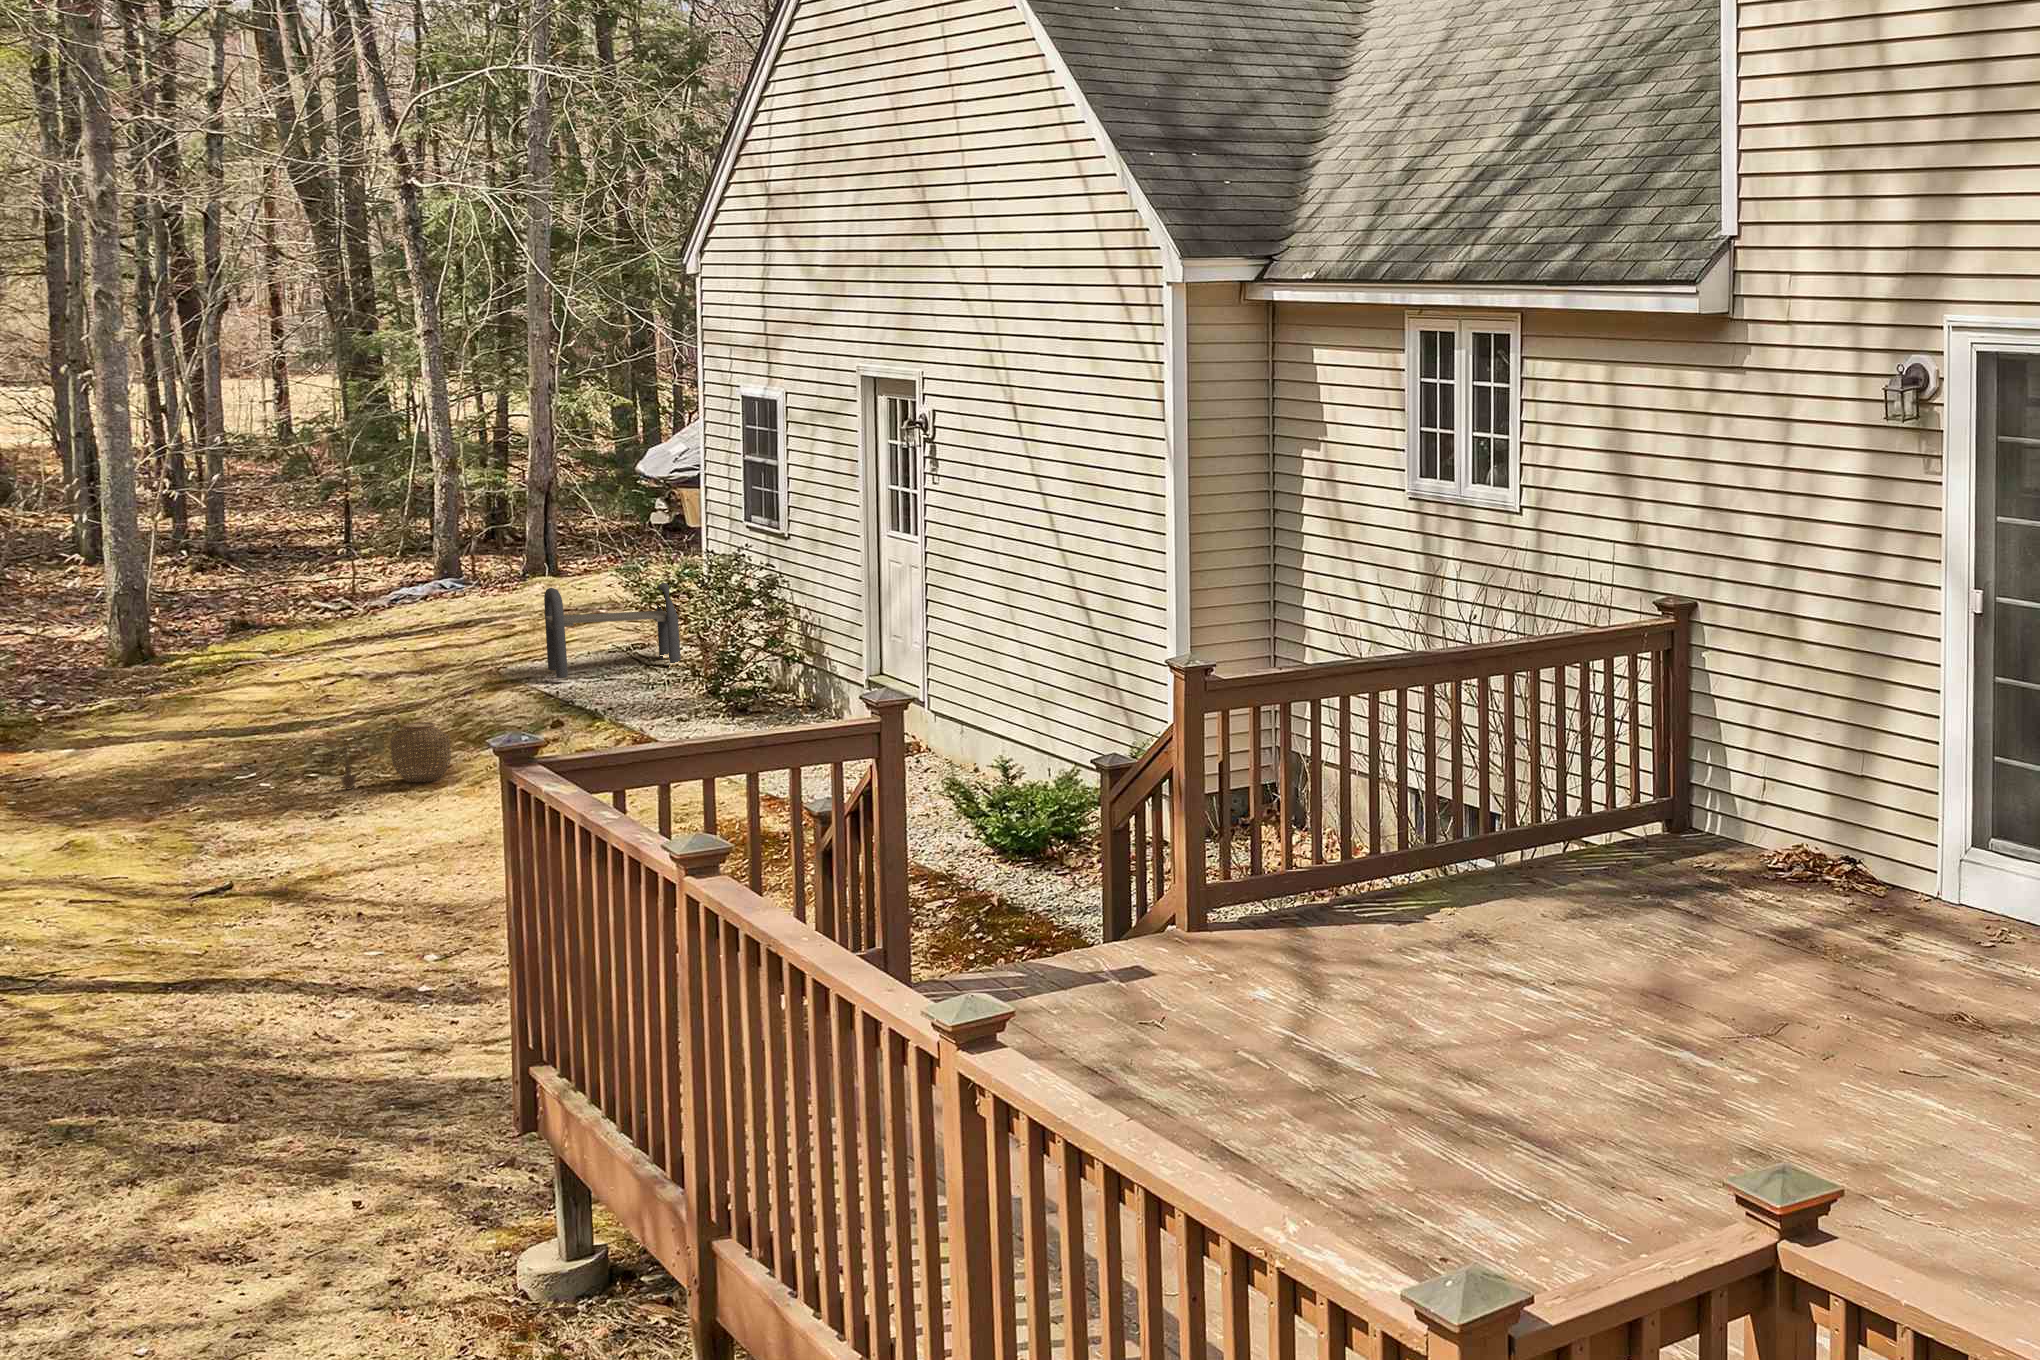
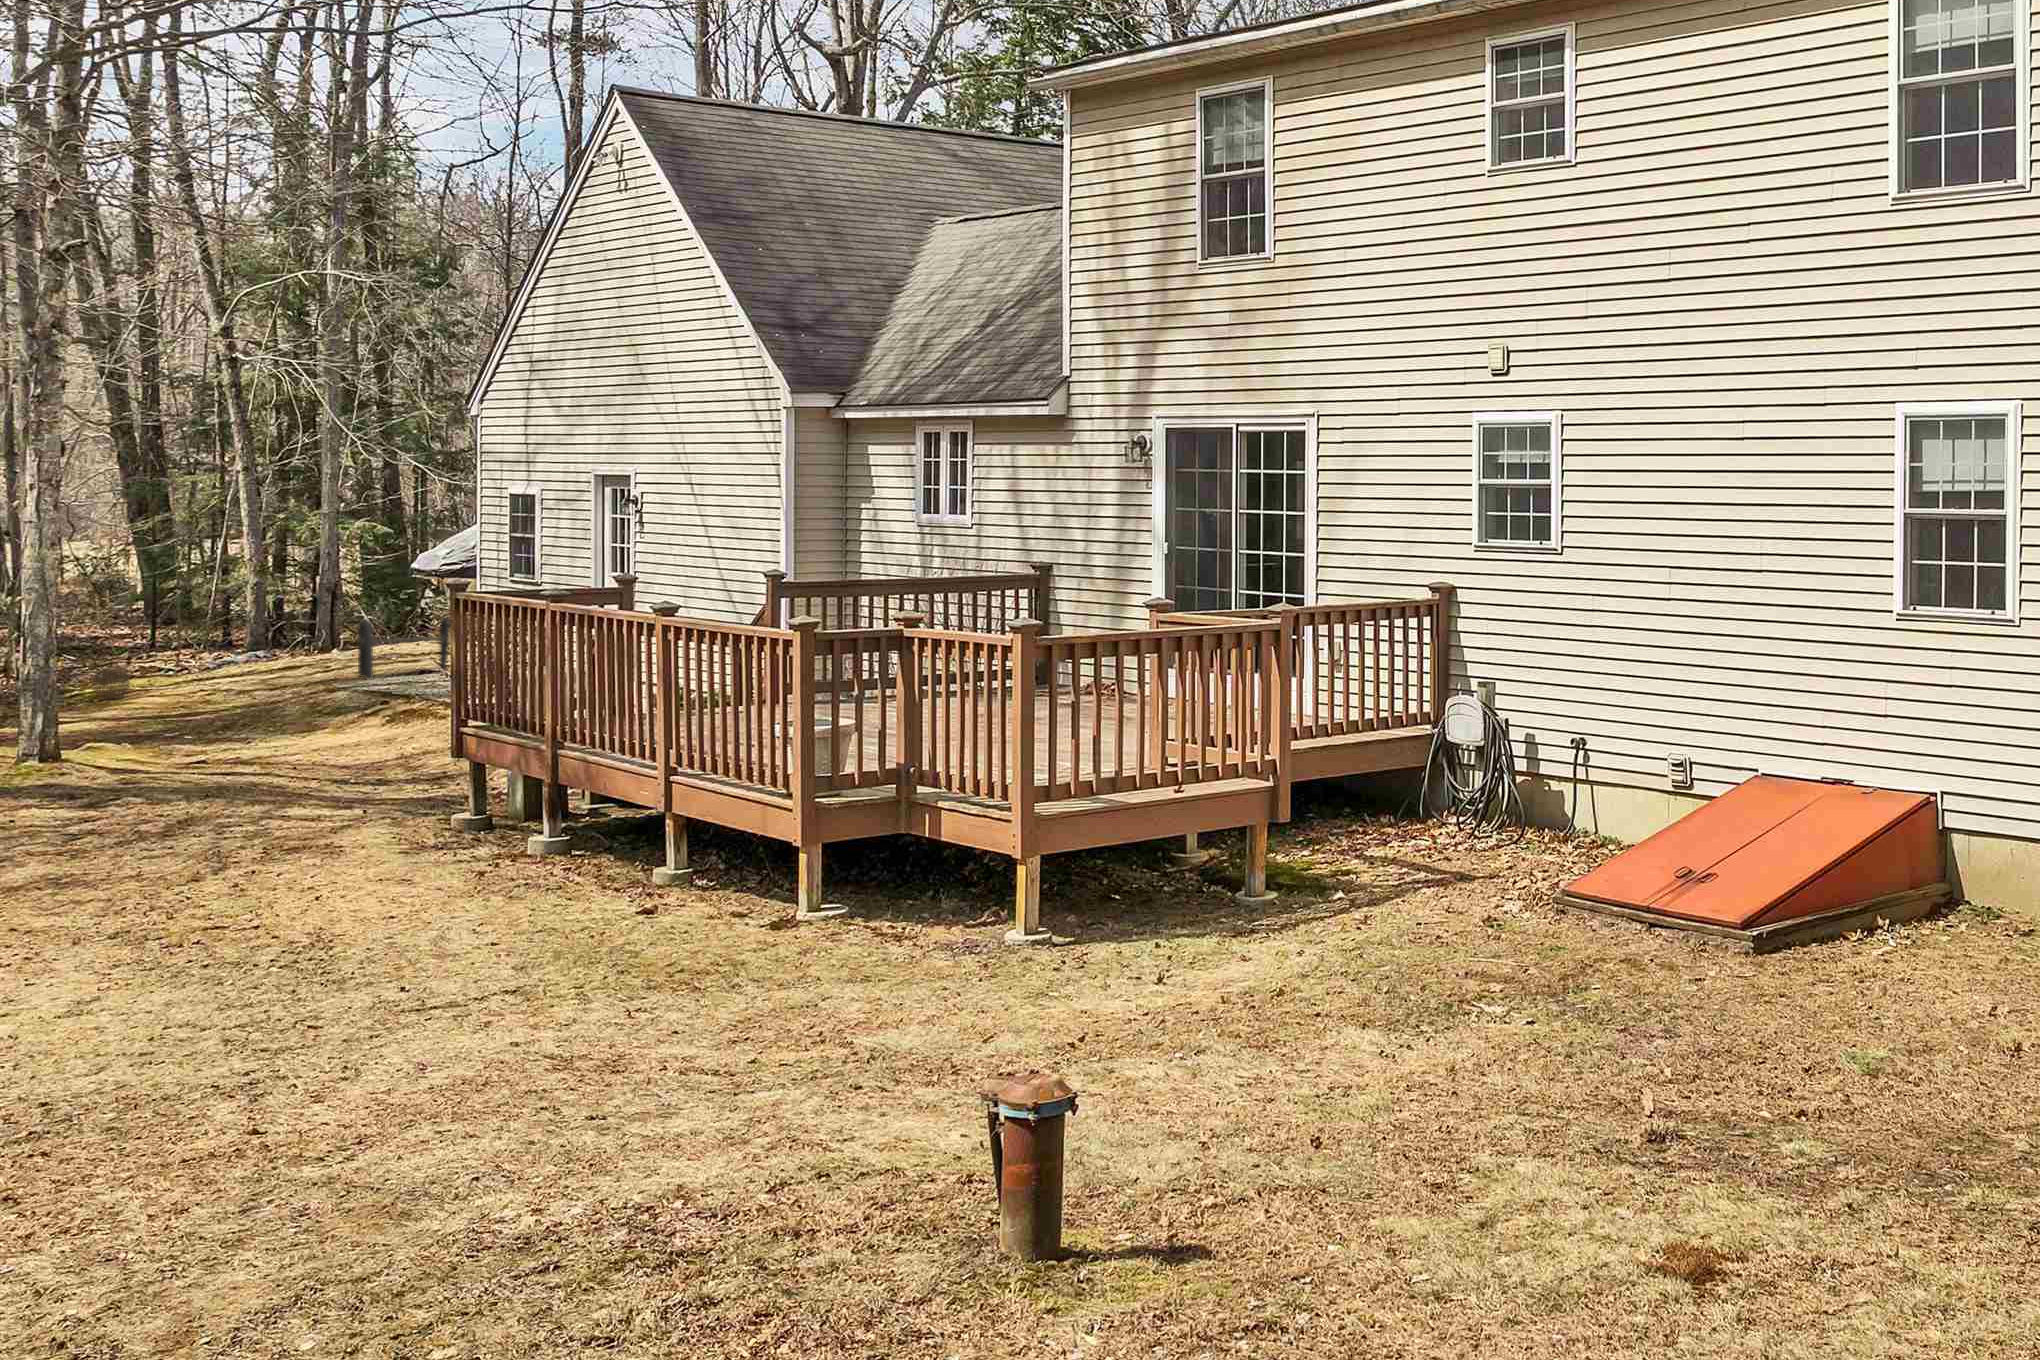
woven basket: present [390,722,451,782] -> present [93,667,130,699]
decorative plant: present [326,737,365,790] -> none [205,699,236,736]

